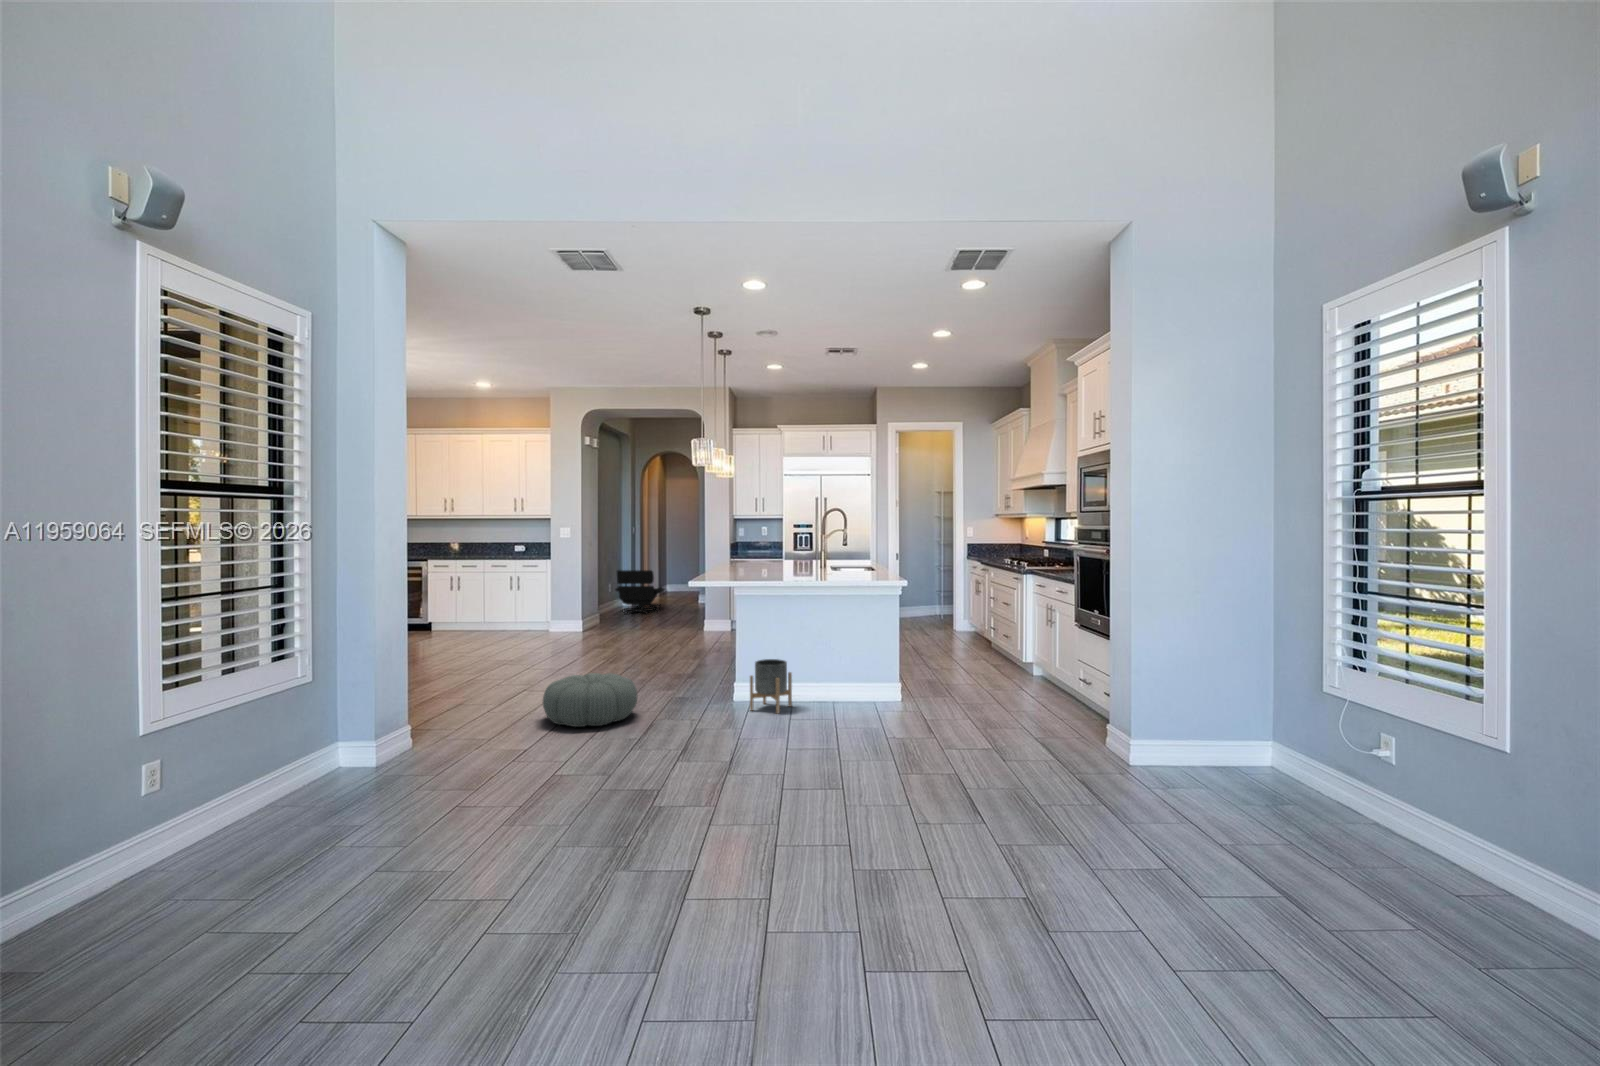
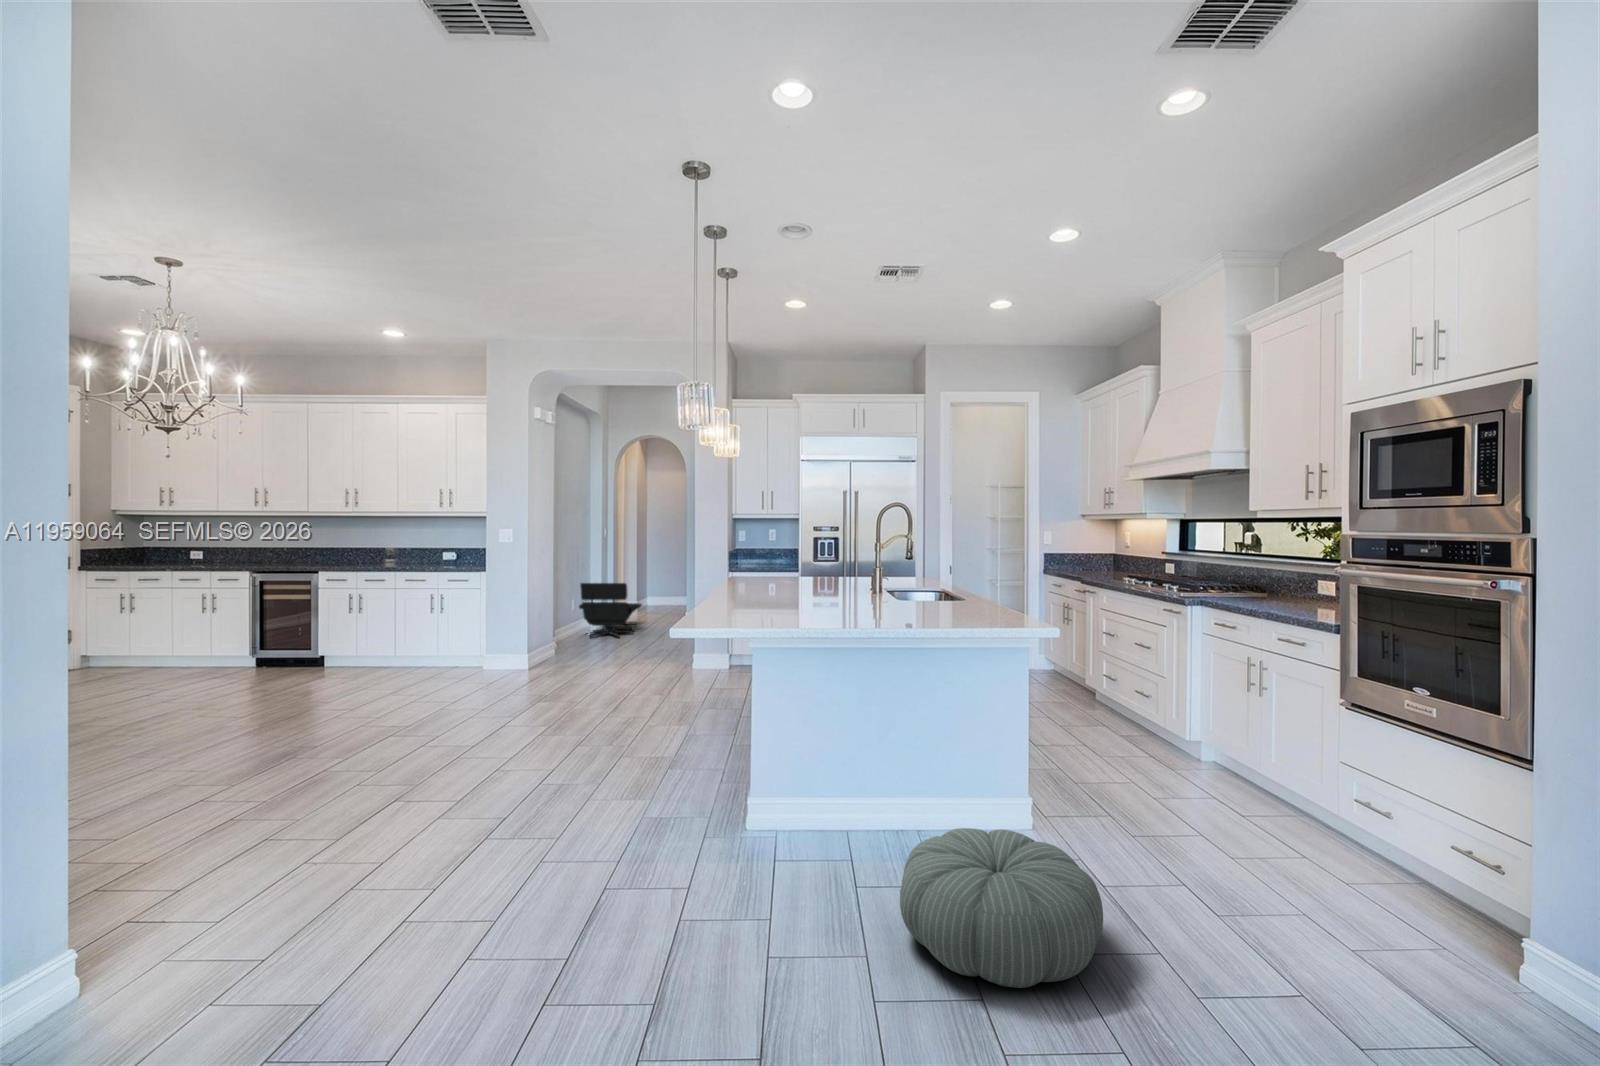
planter: present [750,659,792,714] -> none [787,764,859,874]
pouf: present [543,673,638,727] -> present [900,828,1103,988]

